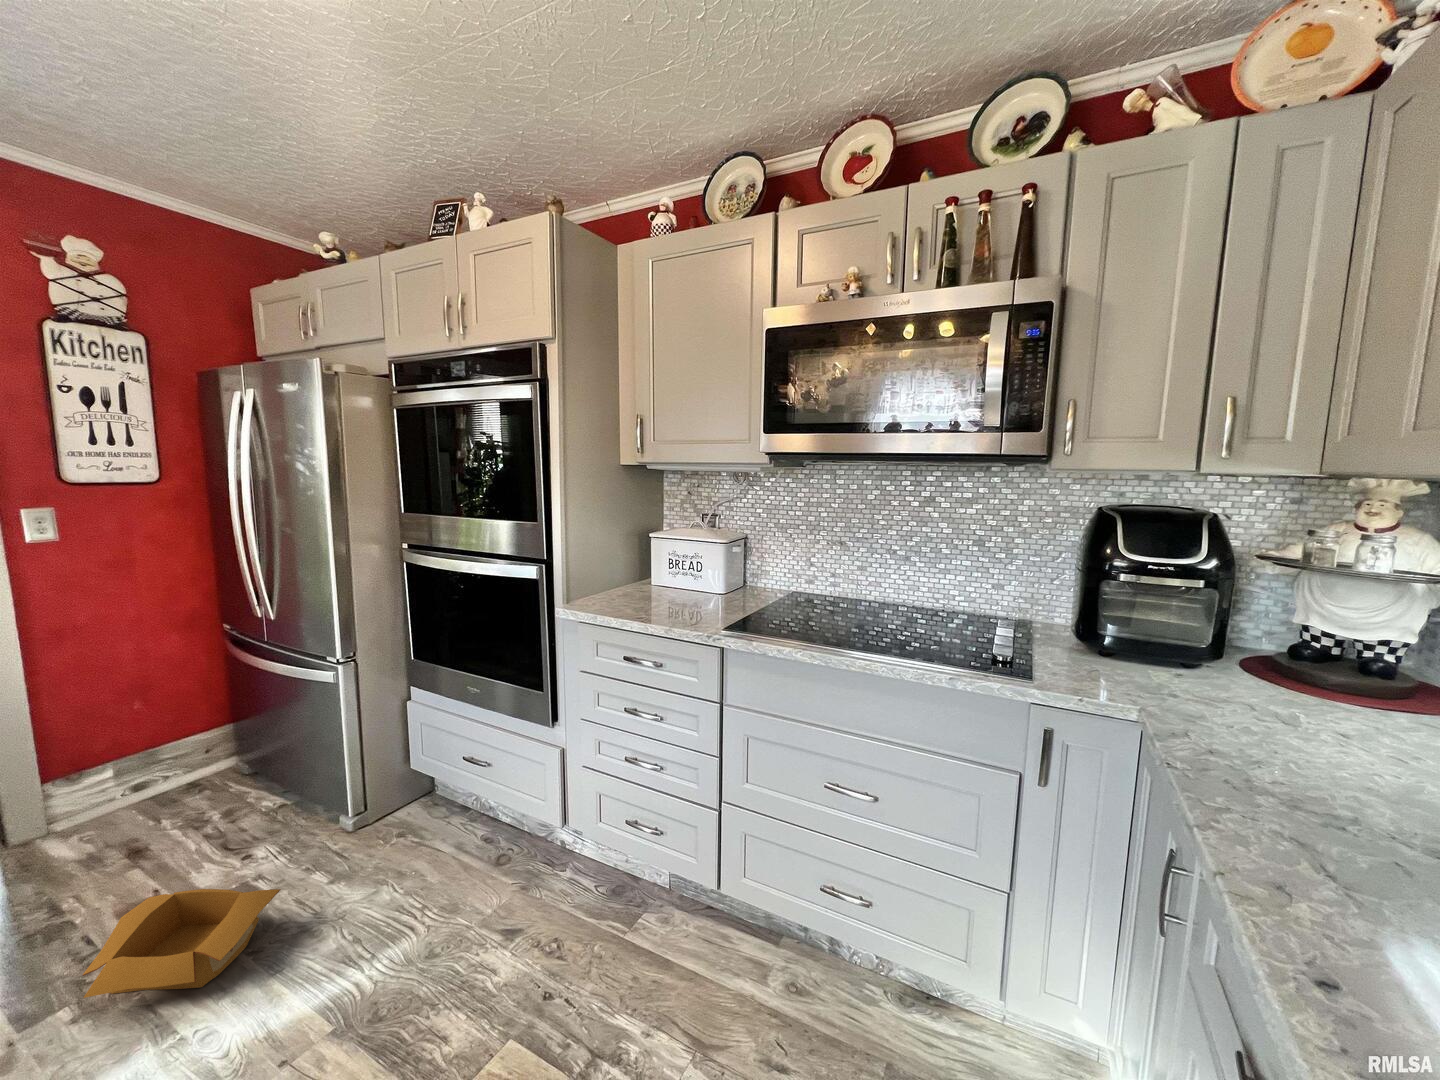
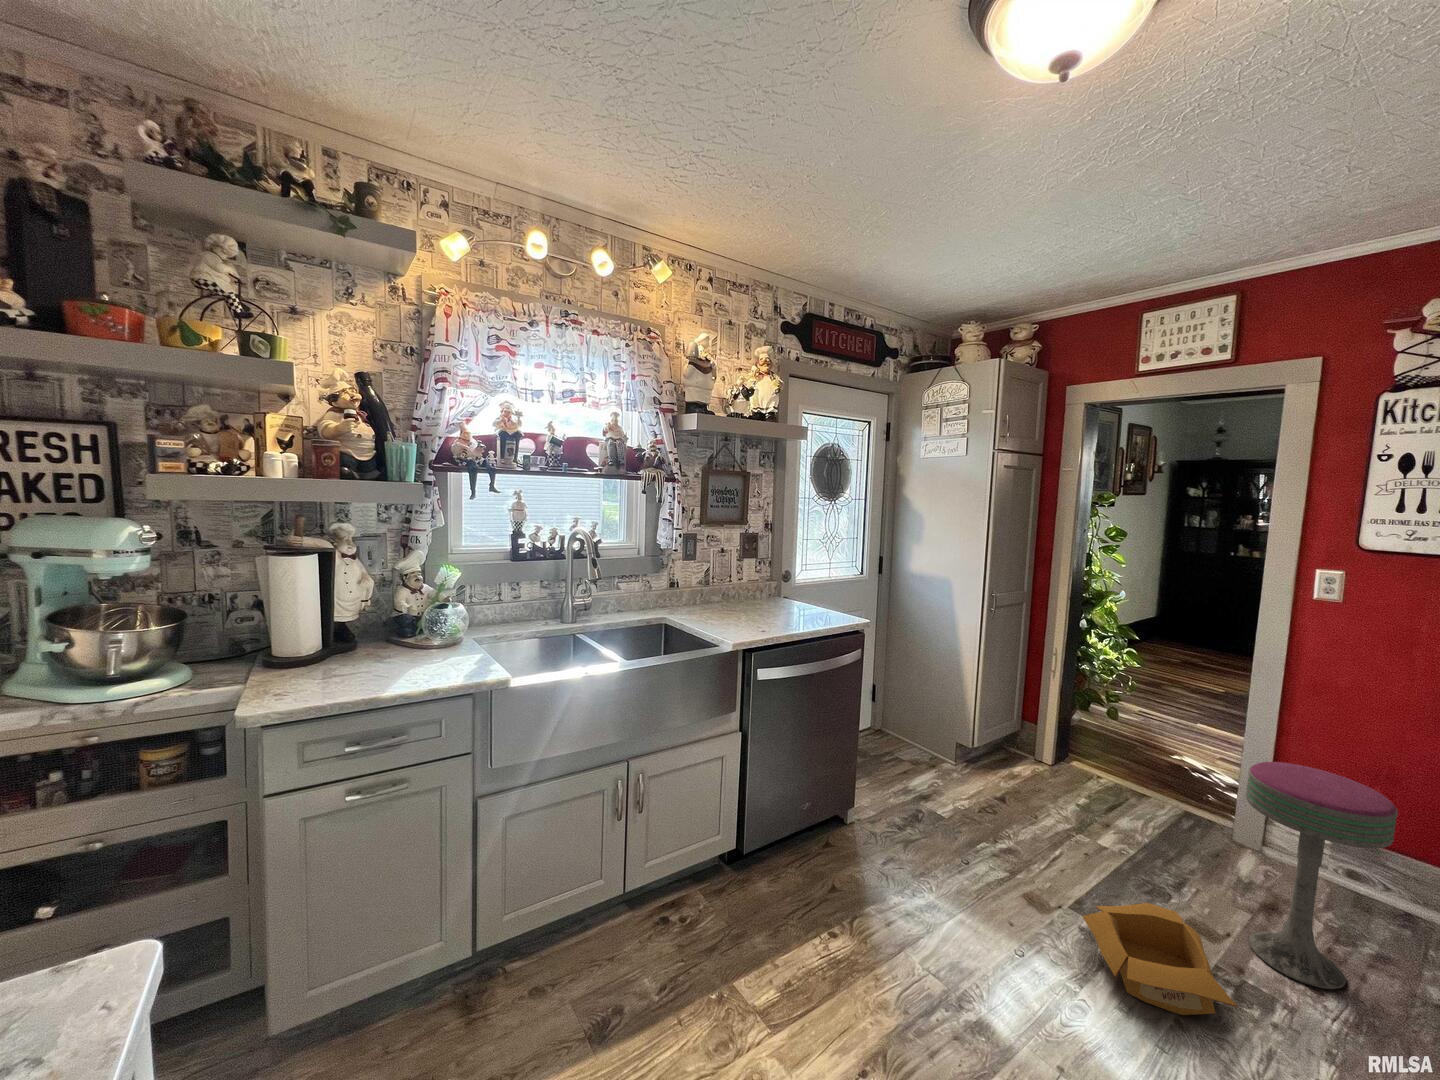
bar stool: none [126,681,257,879] -> present [1245,762,1398,989]

